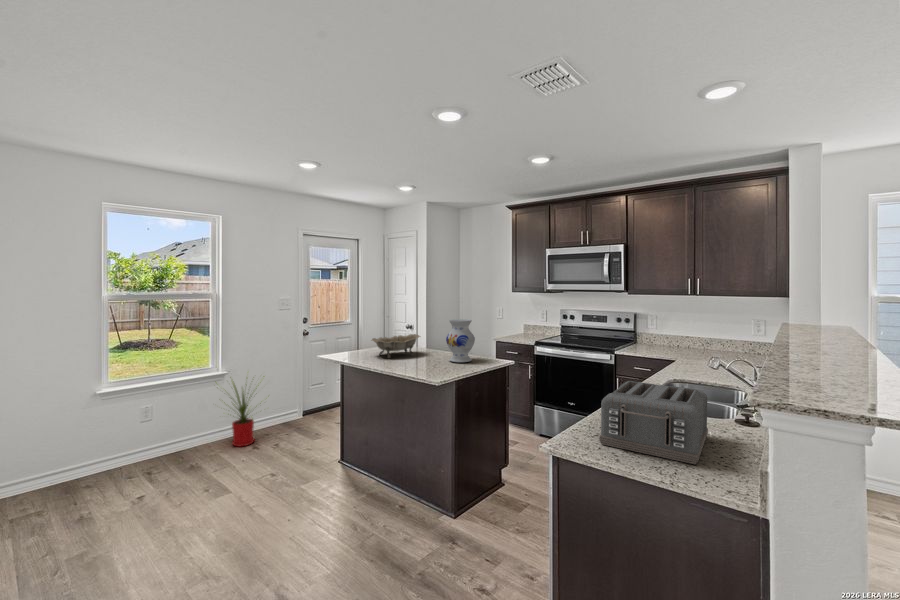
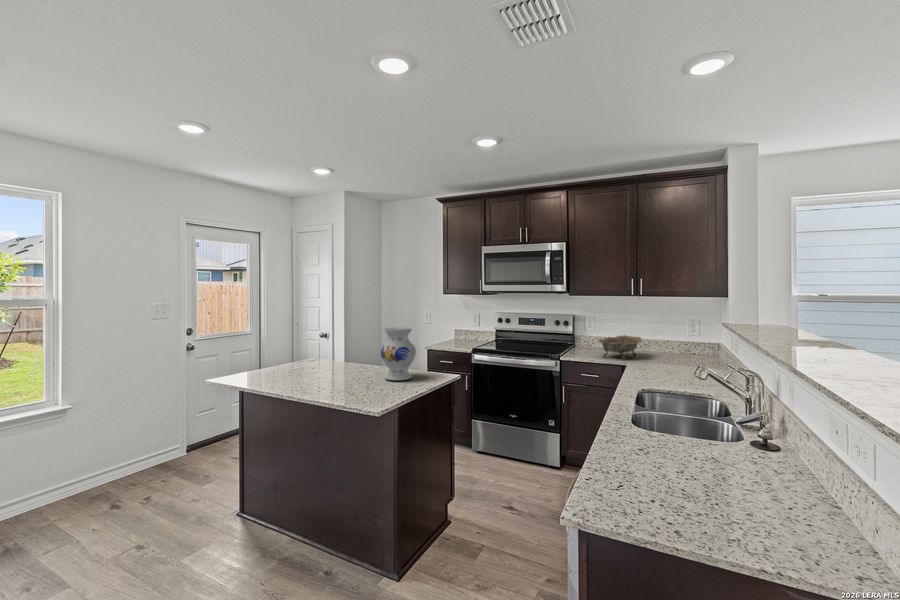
decorative bowl: present [371,334,420,358] -> present [598,335,642,360]
house plant: present [230,377,259,447] -> none [45,400,143,507]
toaster: present [599,381,708,464] -> none [641,407,796,532]

